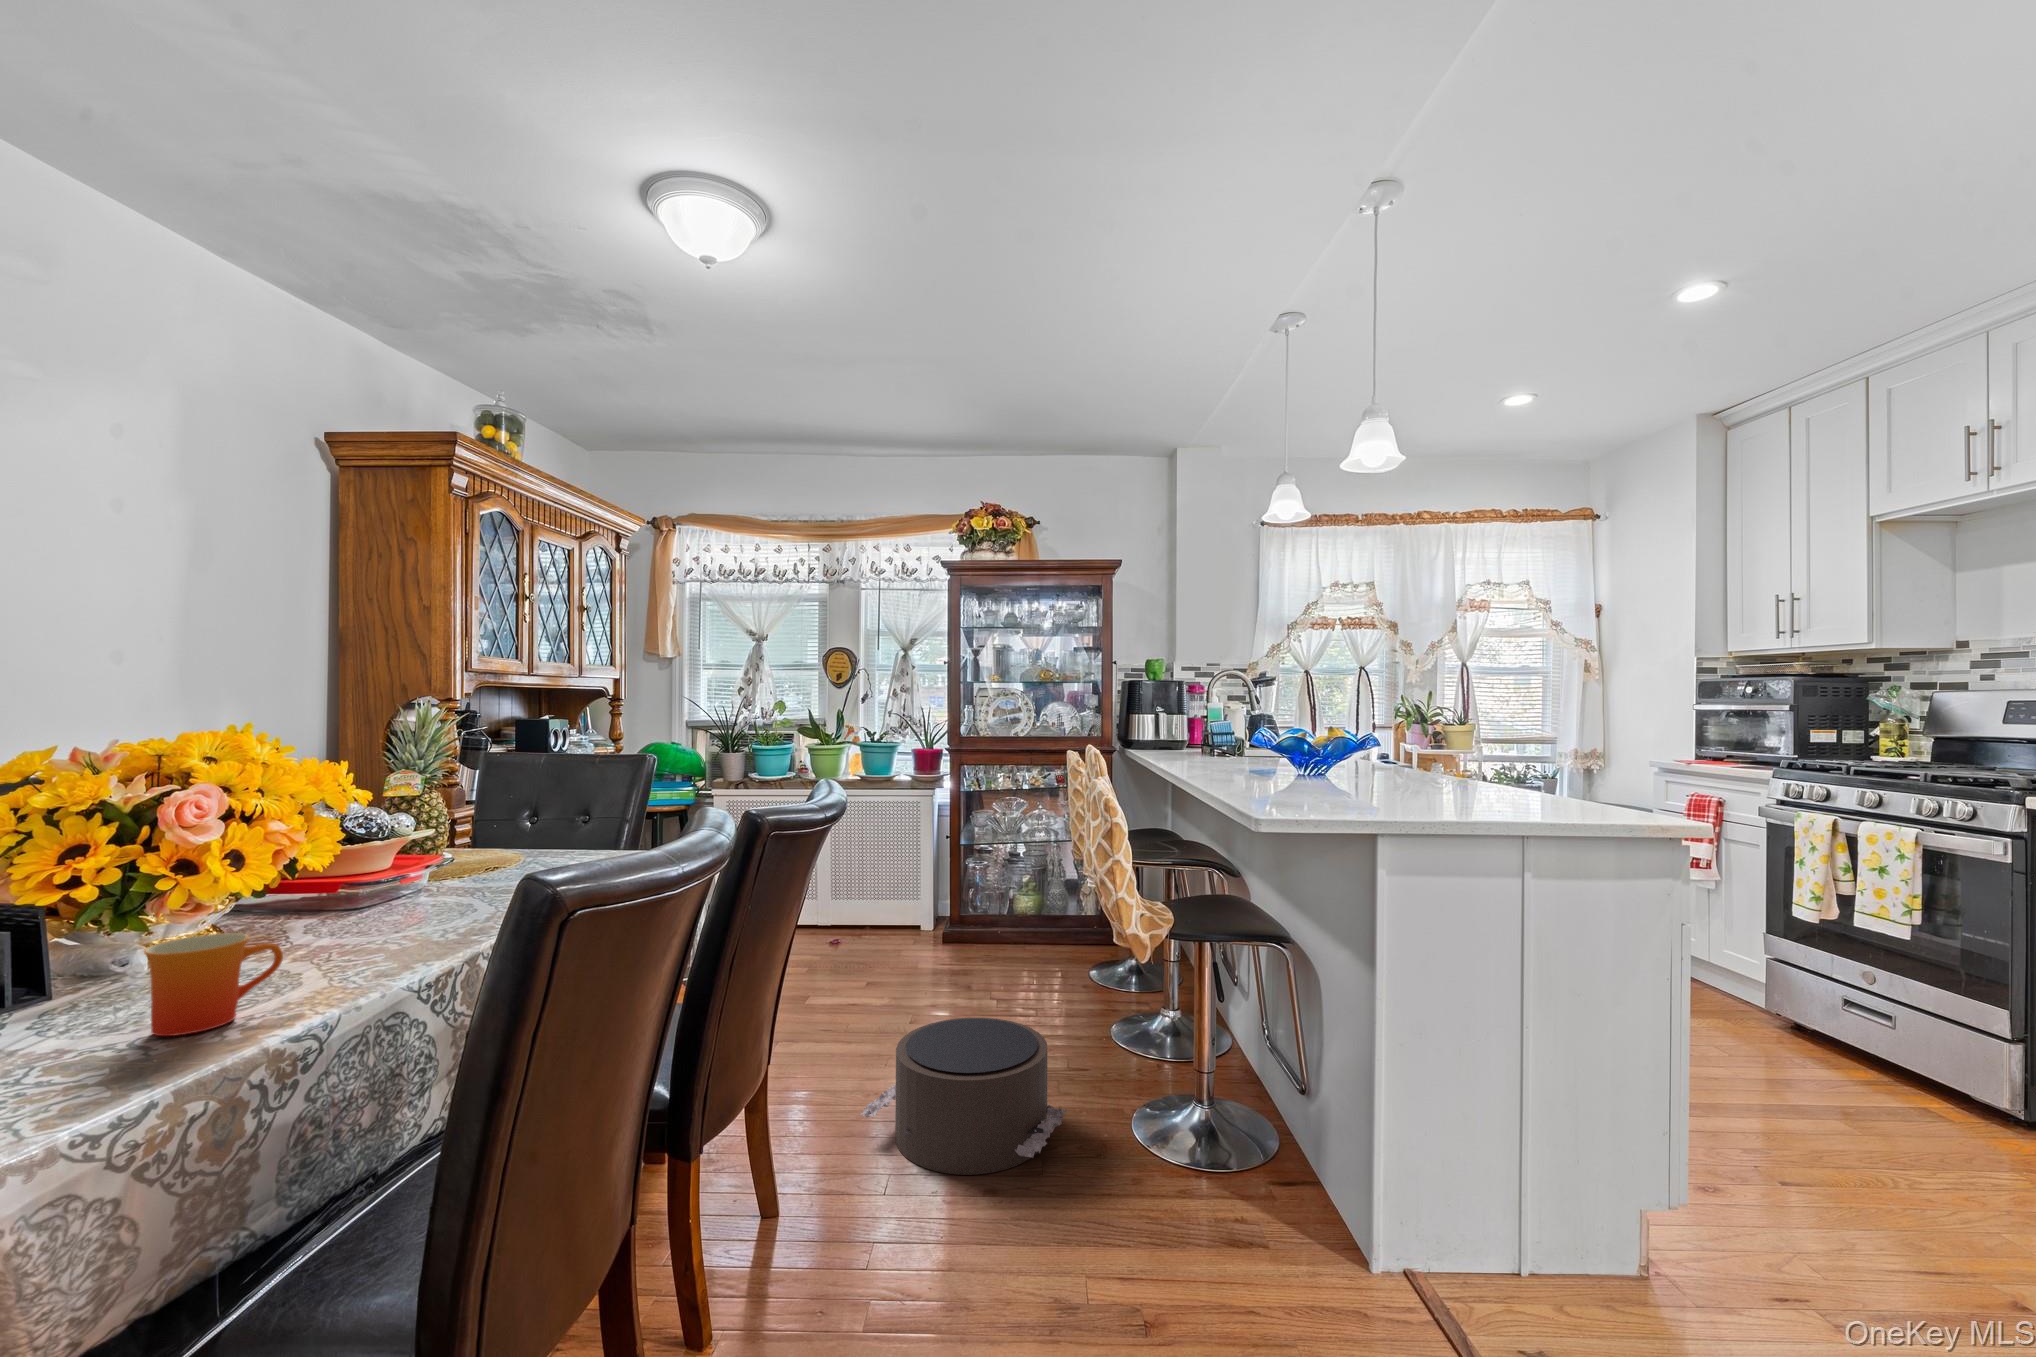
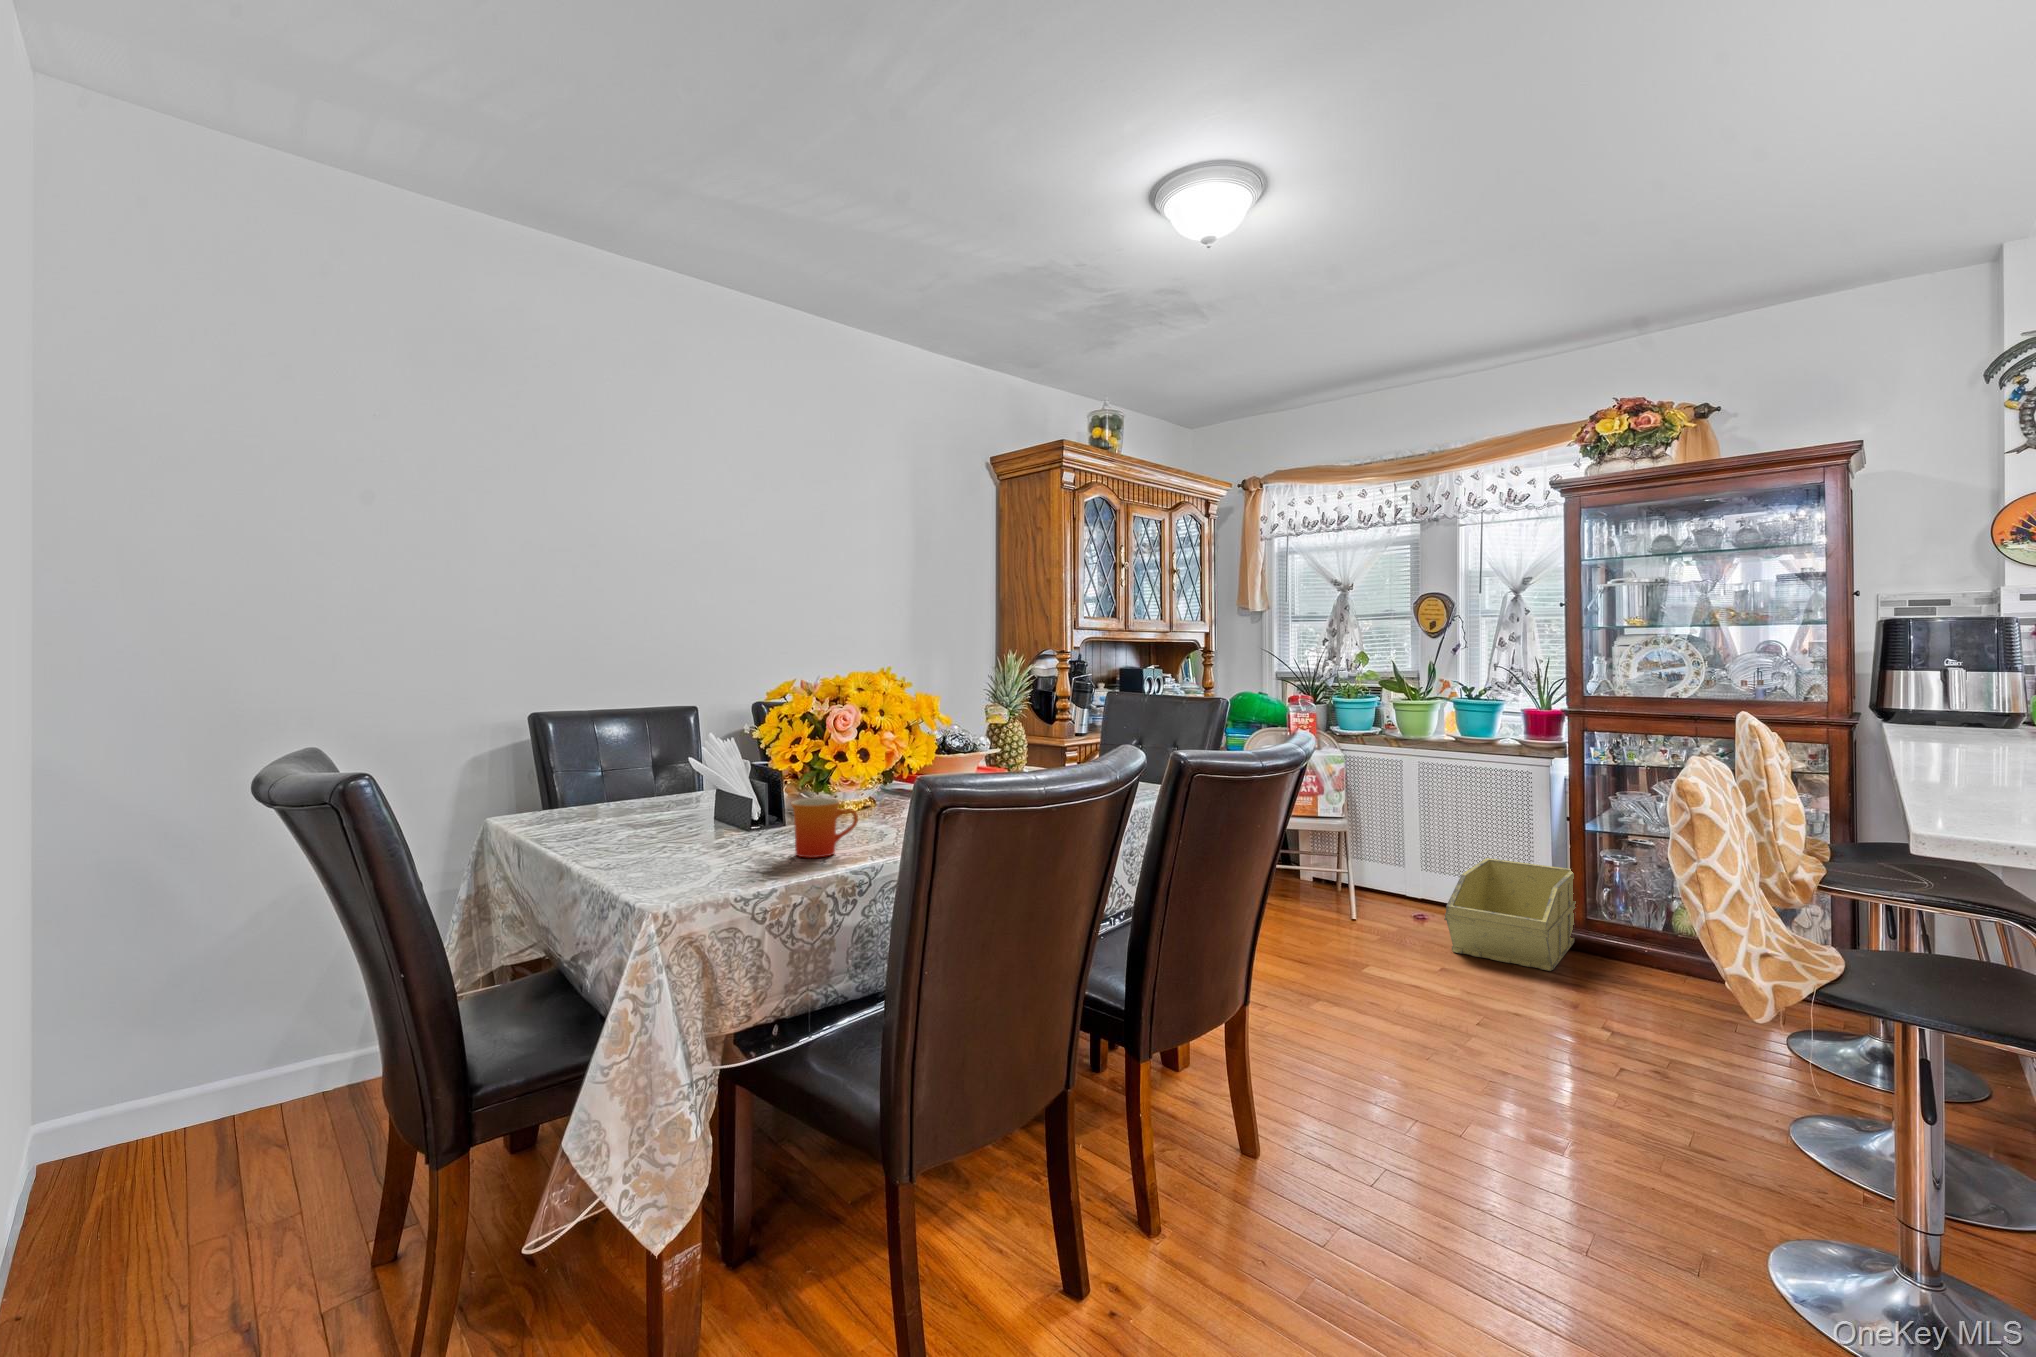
storage bin: none [869,876,957,964] -> present [1445,858,1576,971]
pouf: present [860,1018,1067,1175] -> none [1366,1018,1636,1207]

